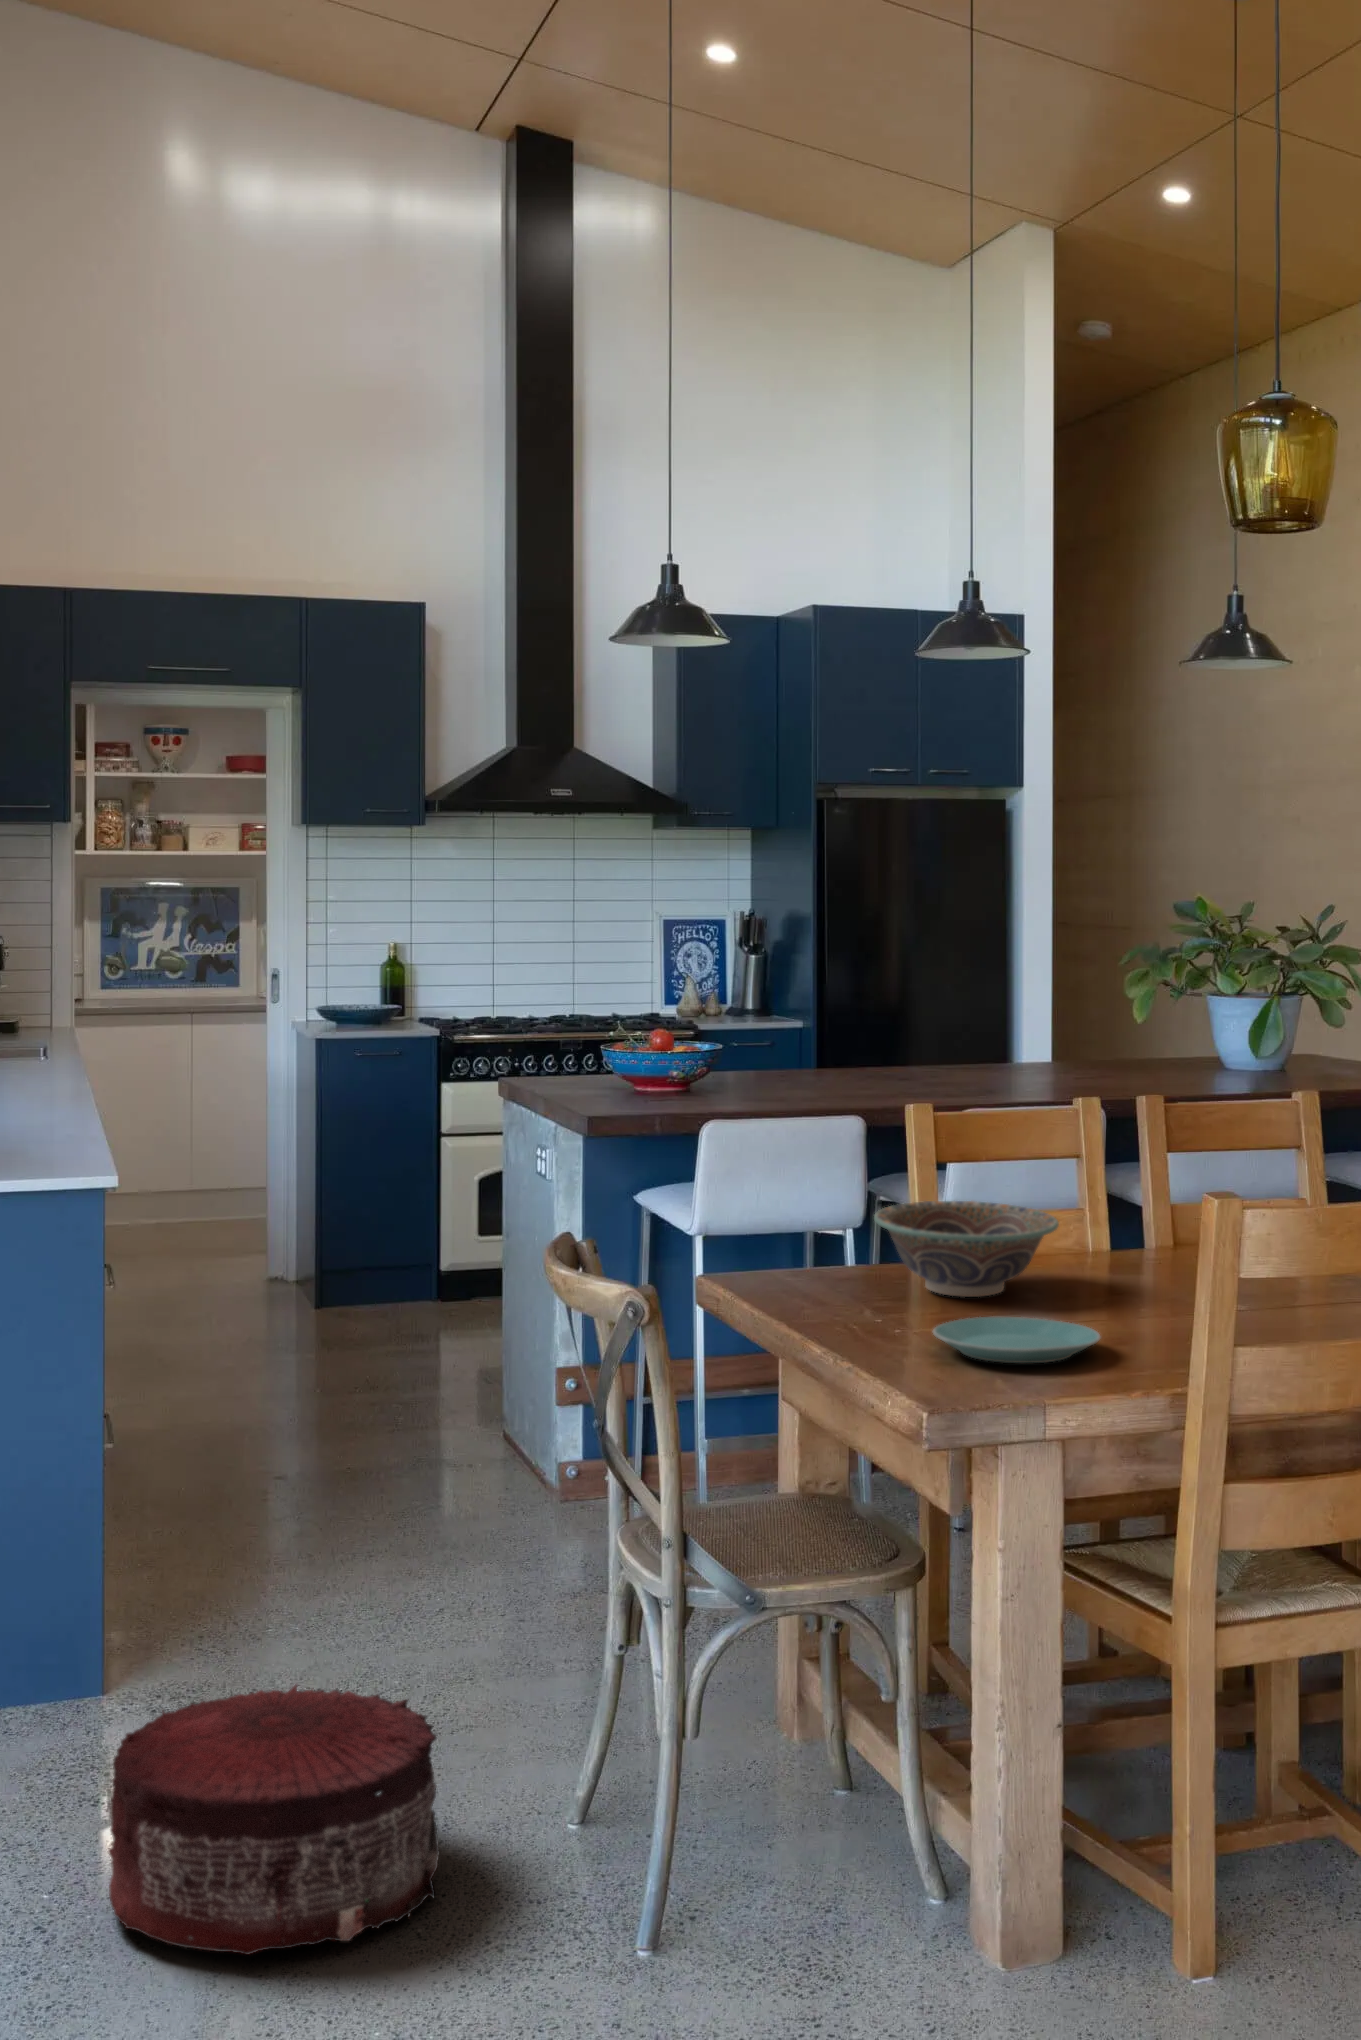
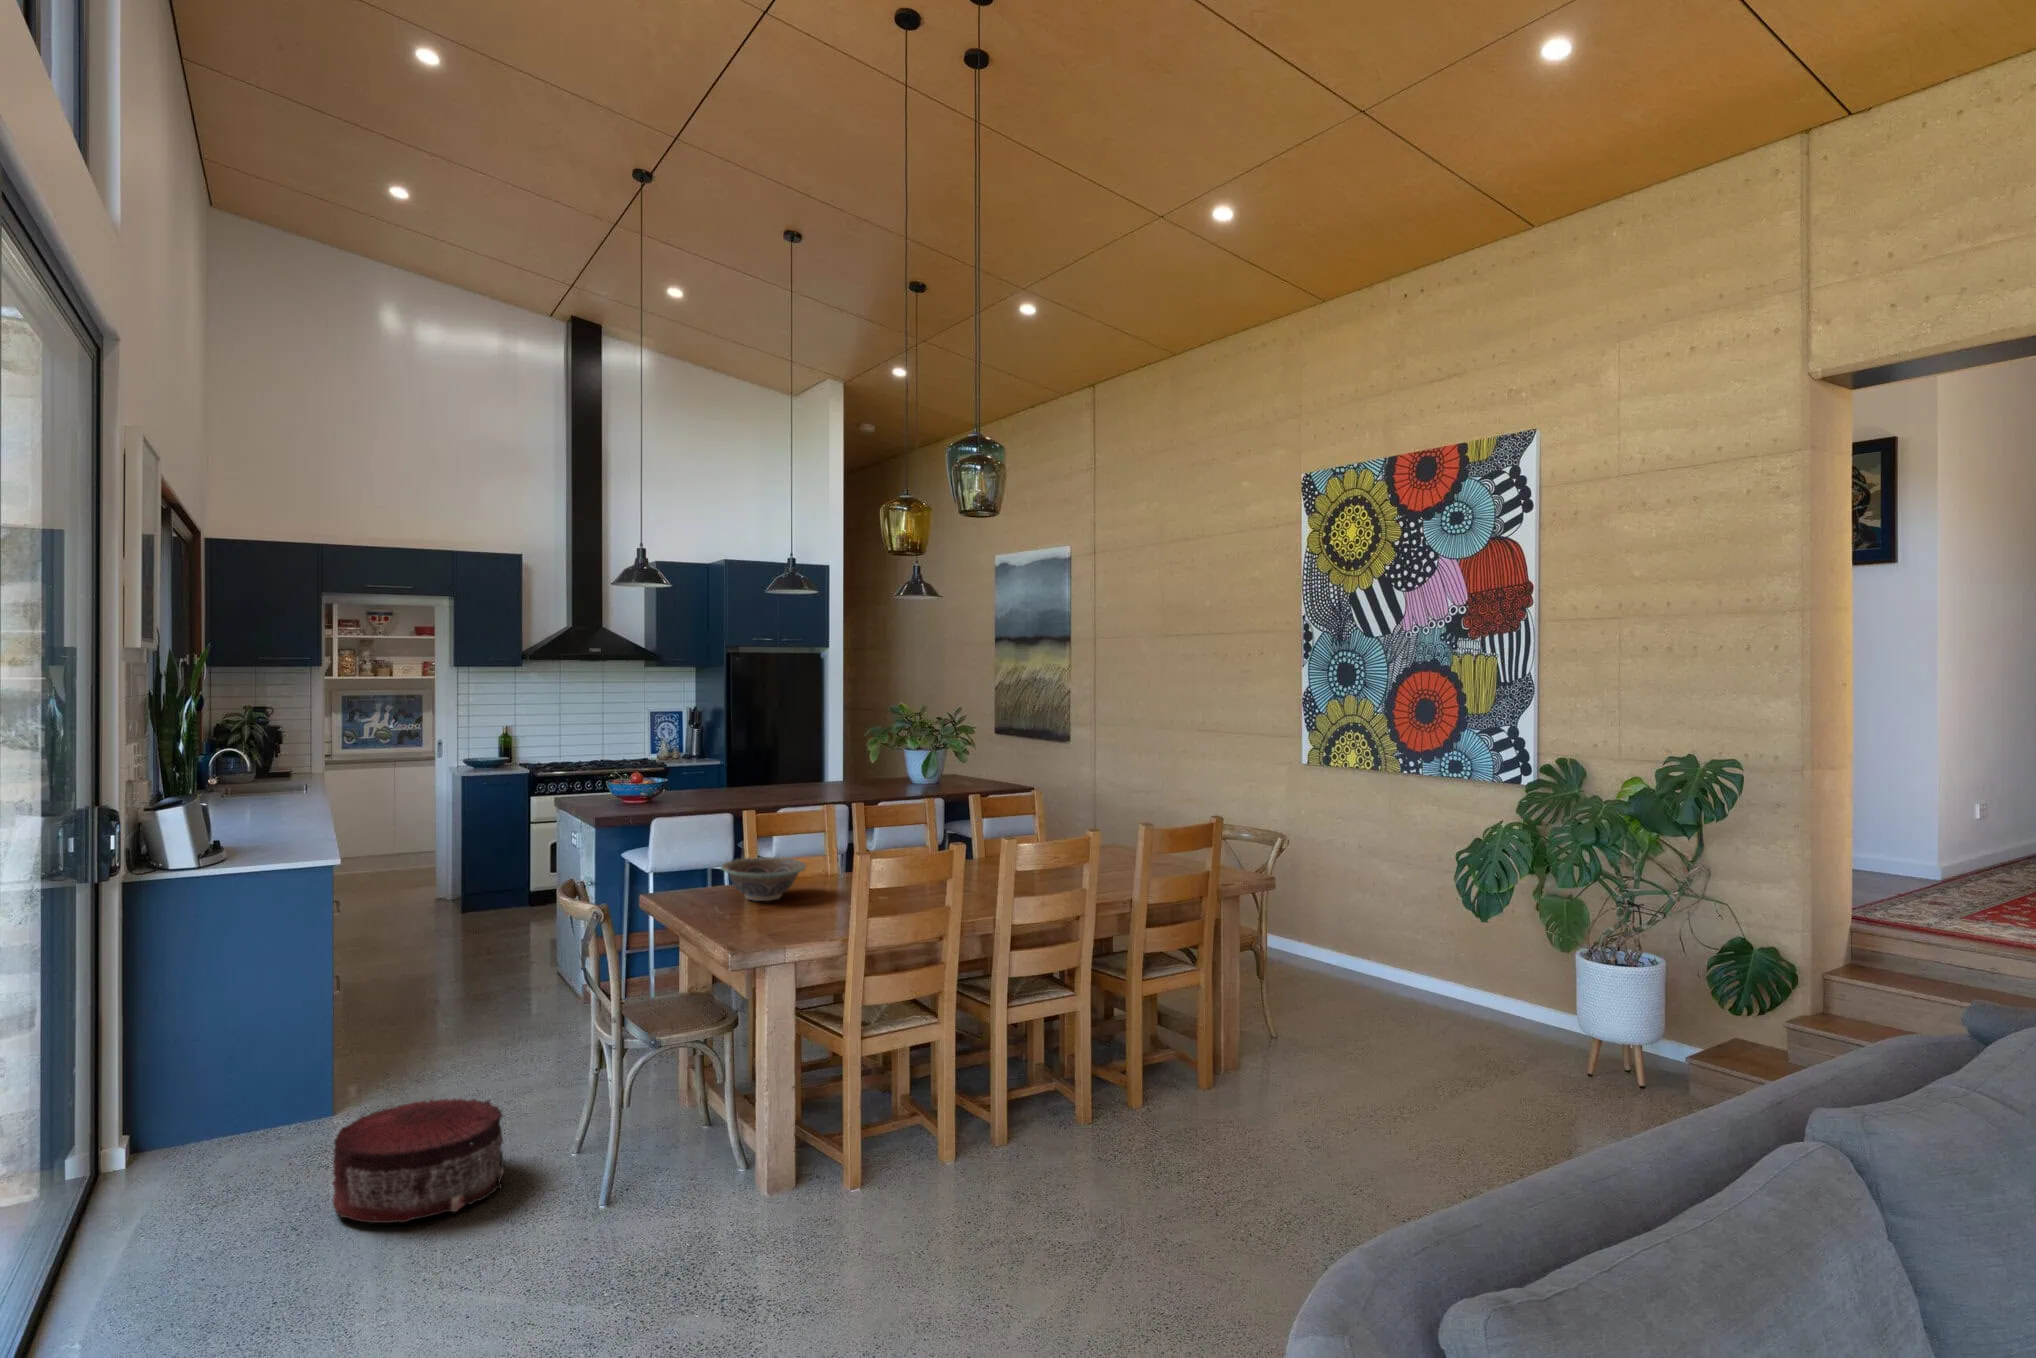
plate: present [933,1317,1100,1363] -> none [739,910,815,931]

